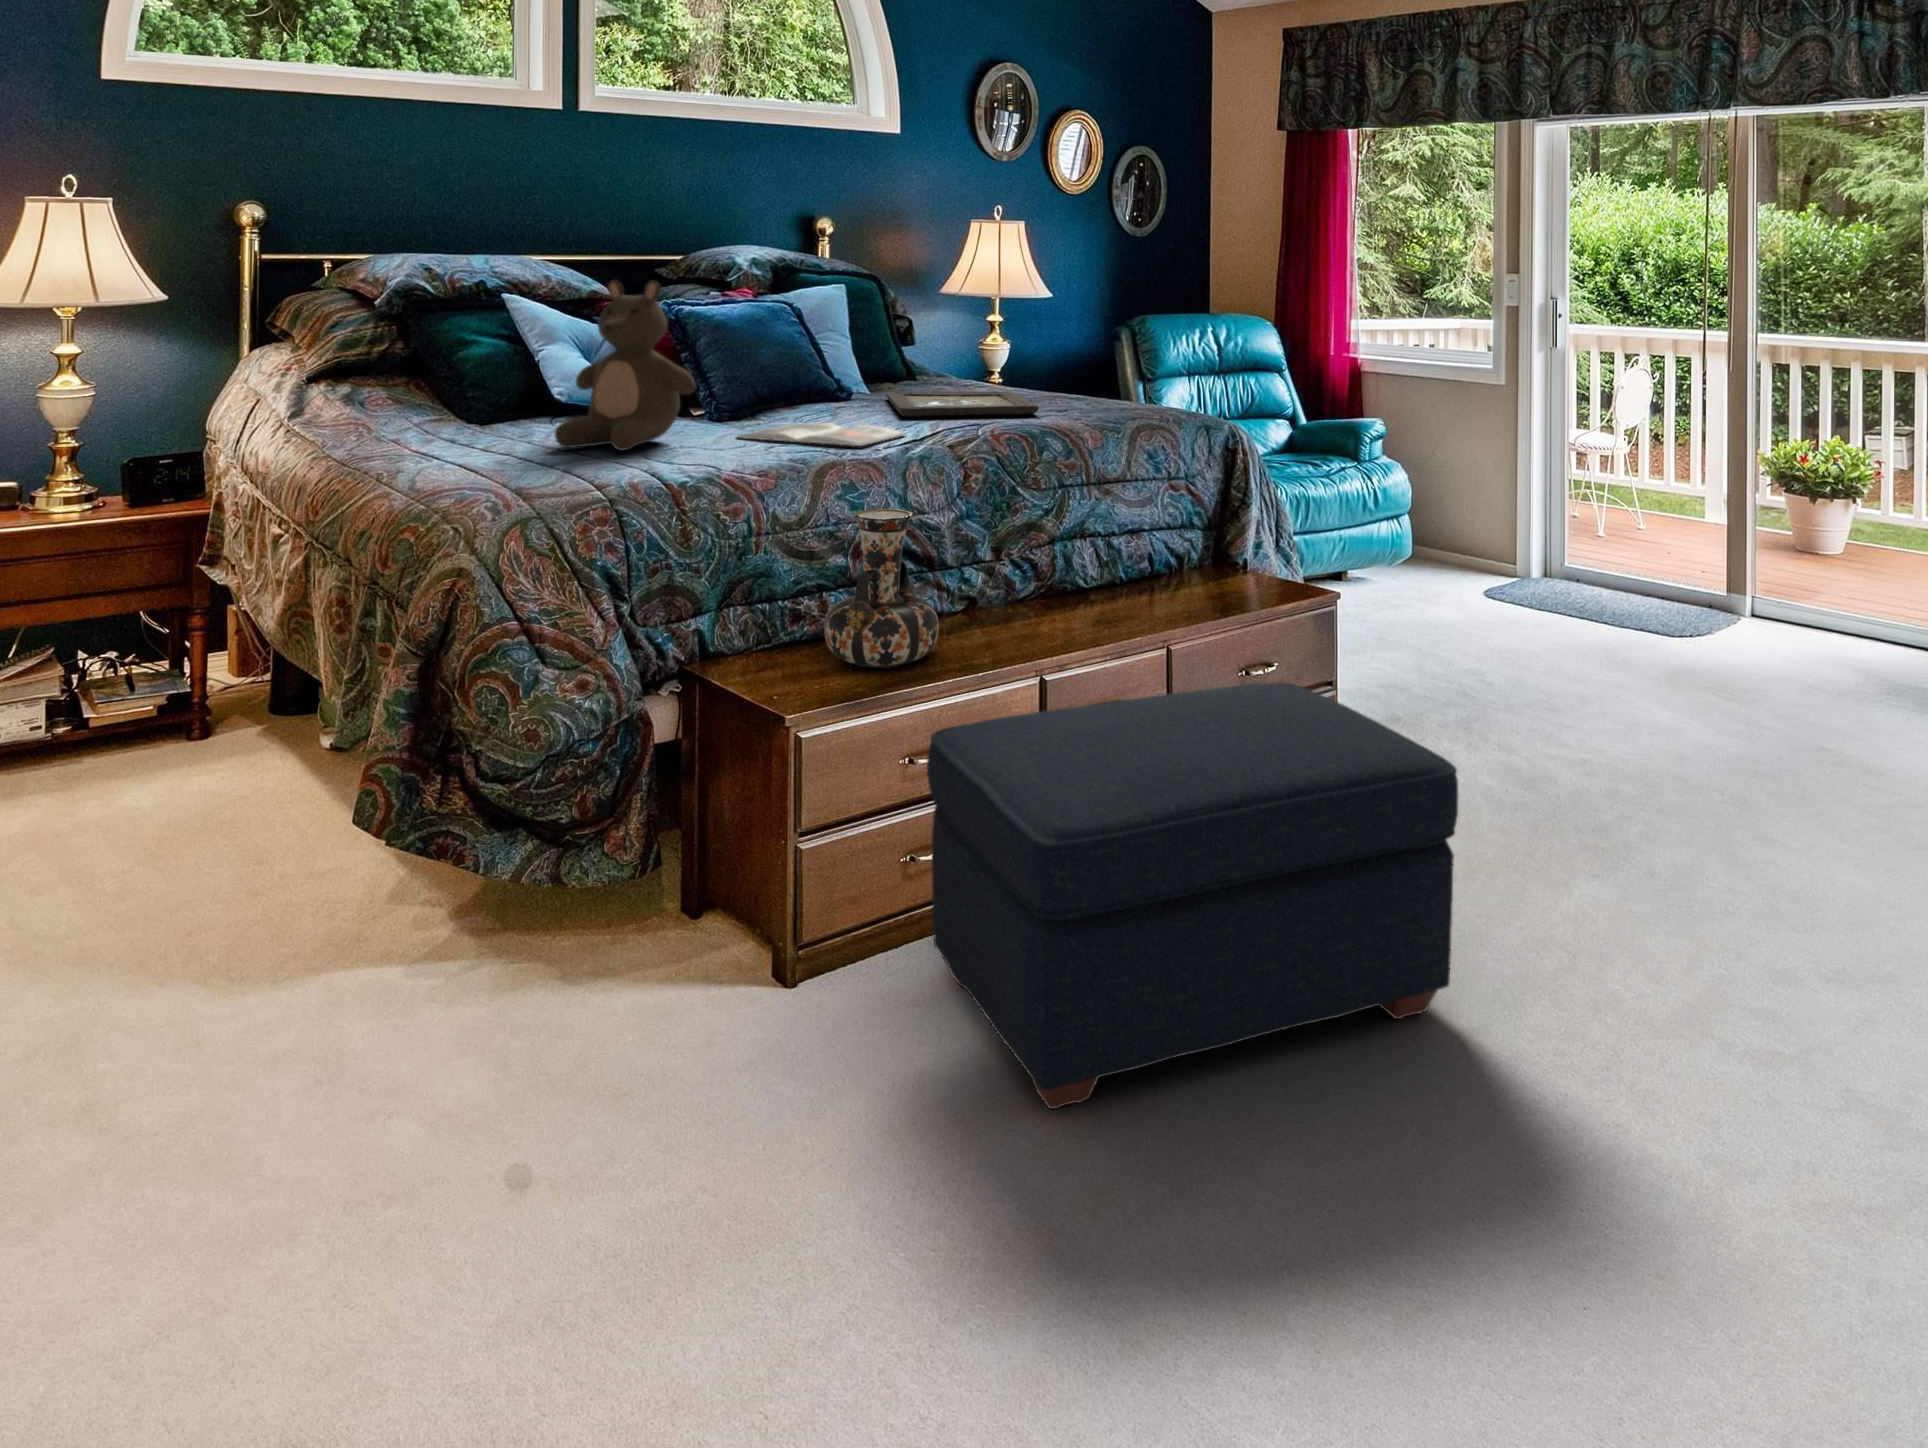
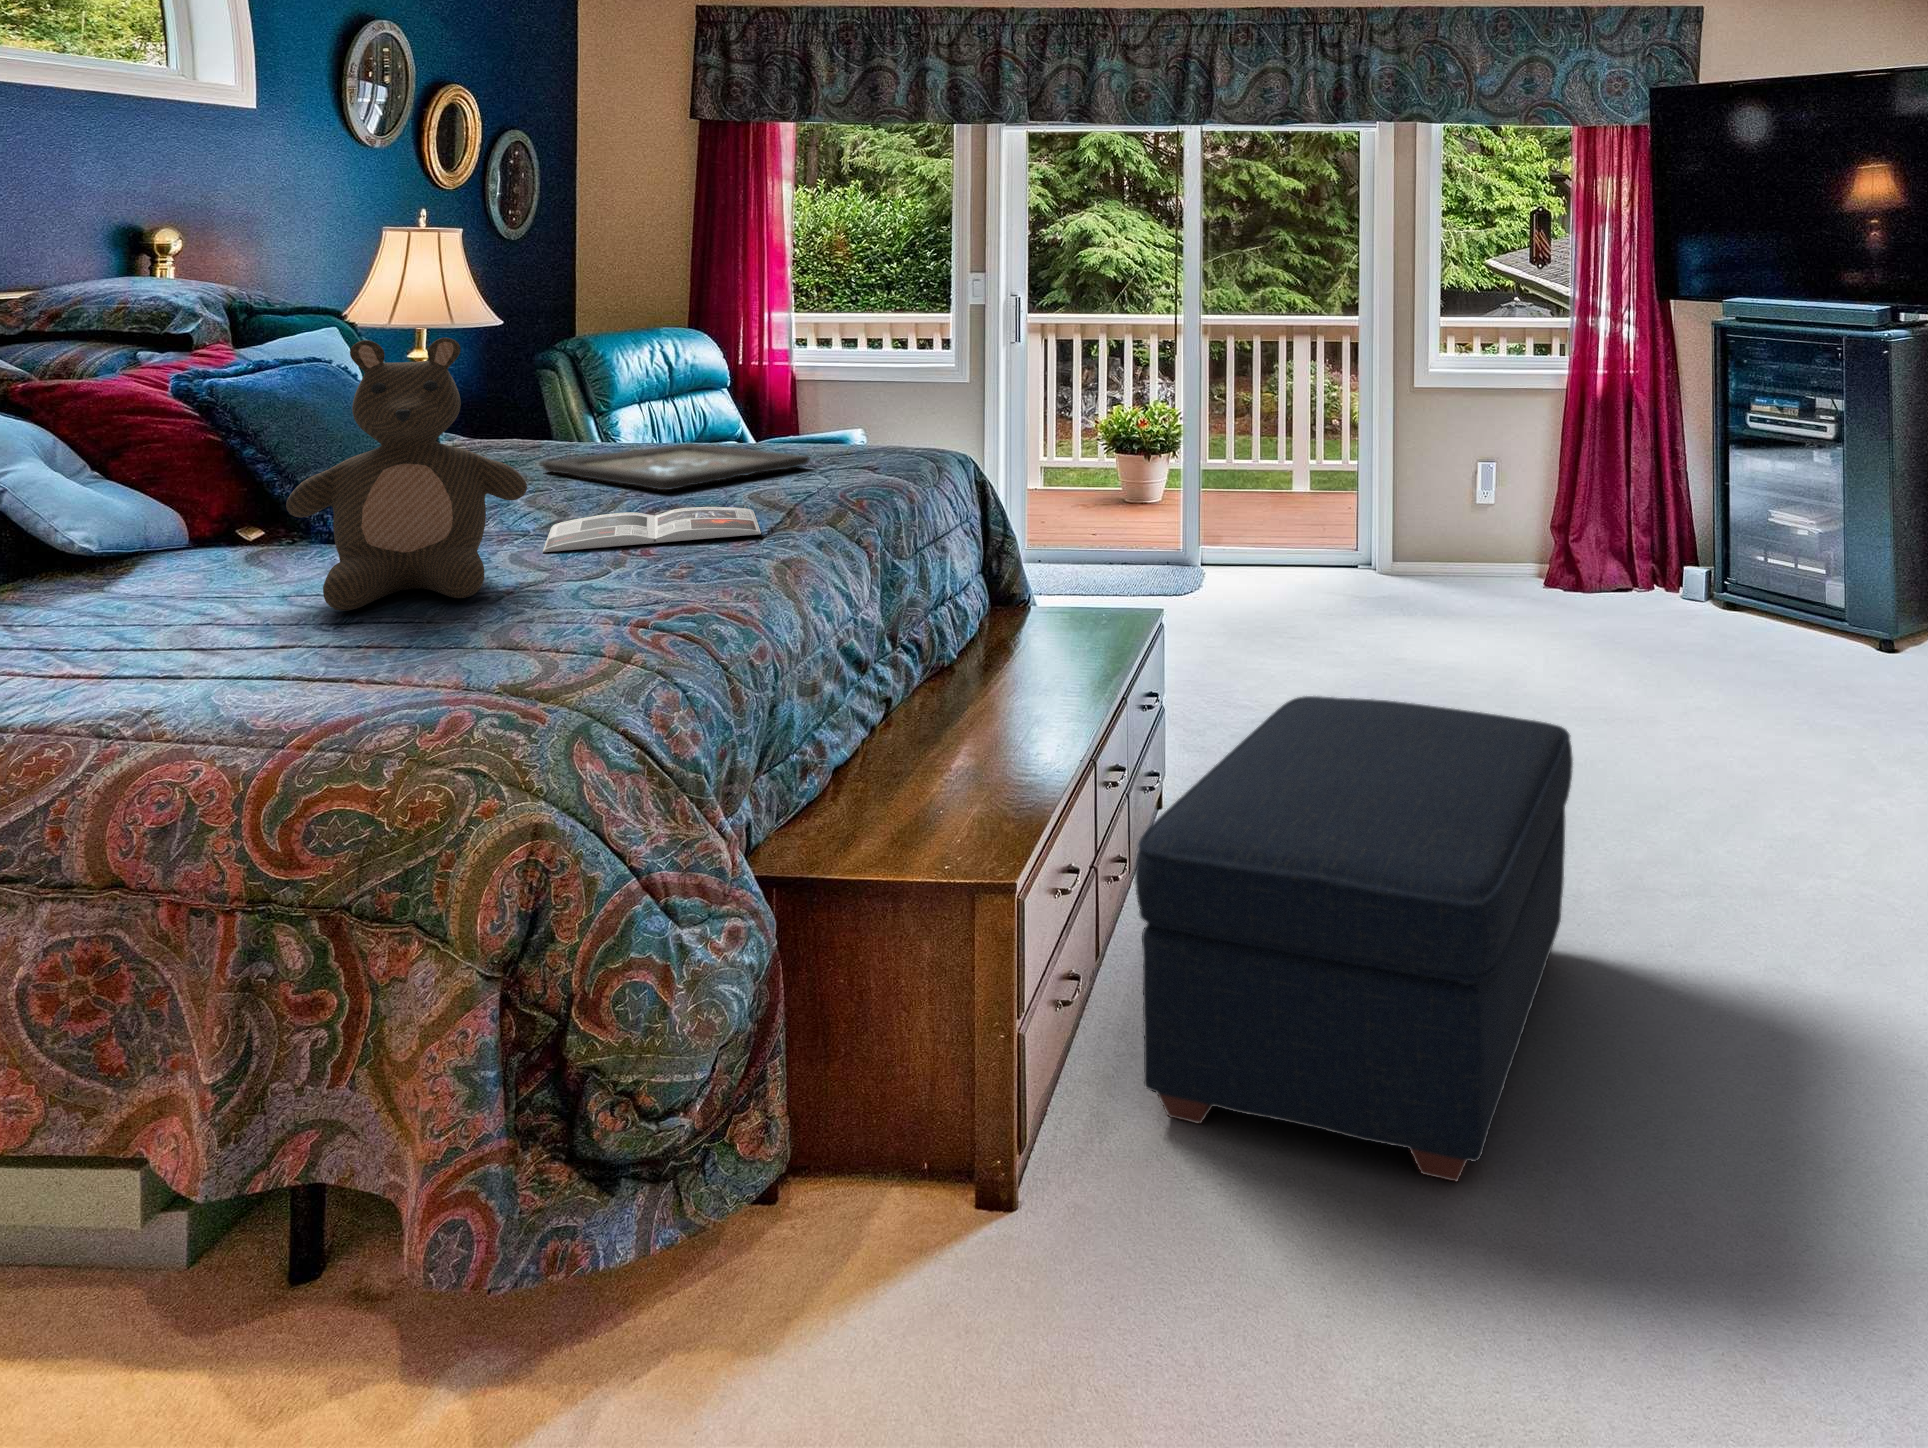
decorative vase: present [824,508,939,668] -> none [883,600,1027,804]

